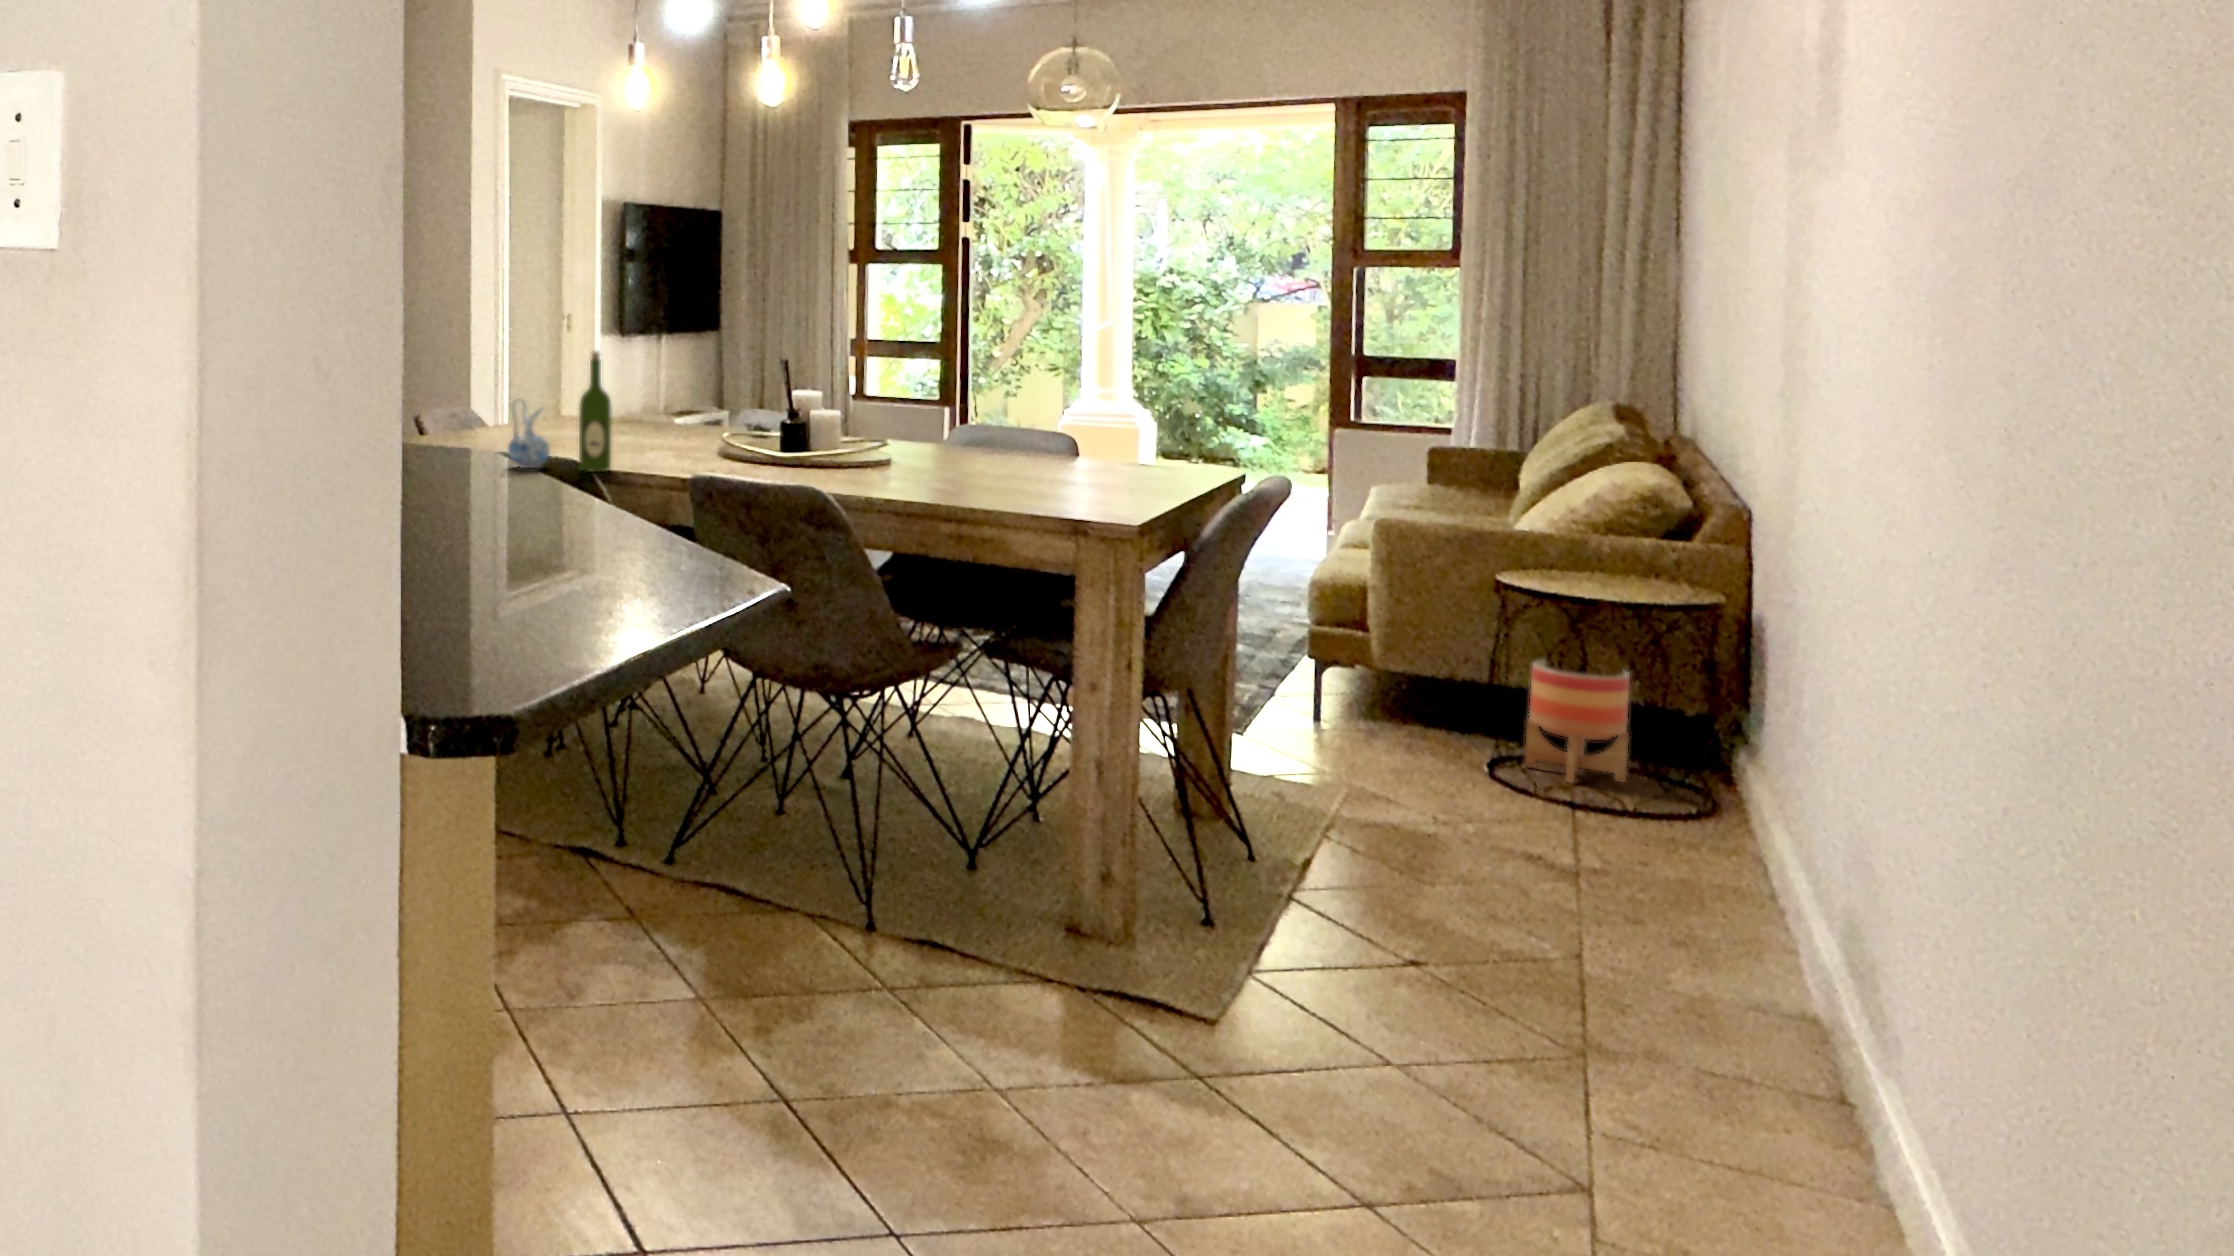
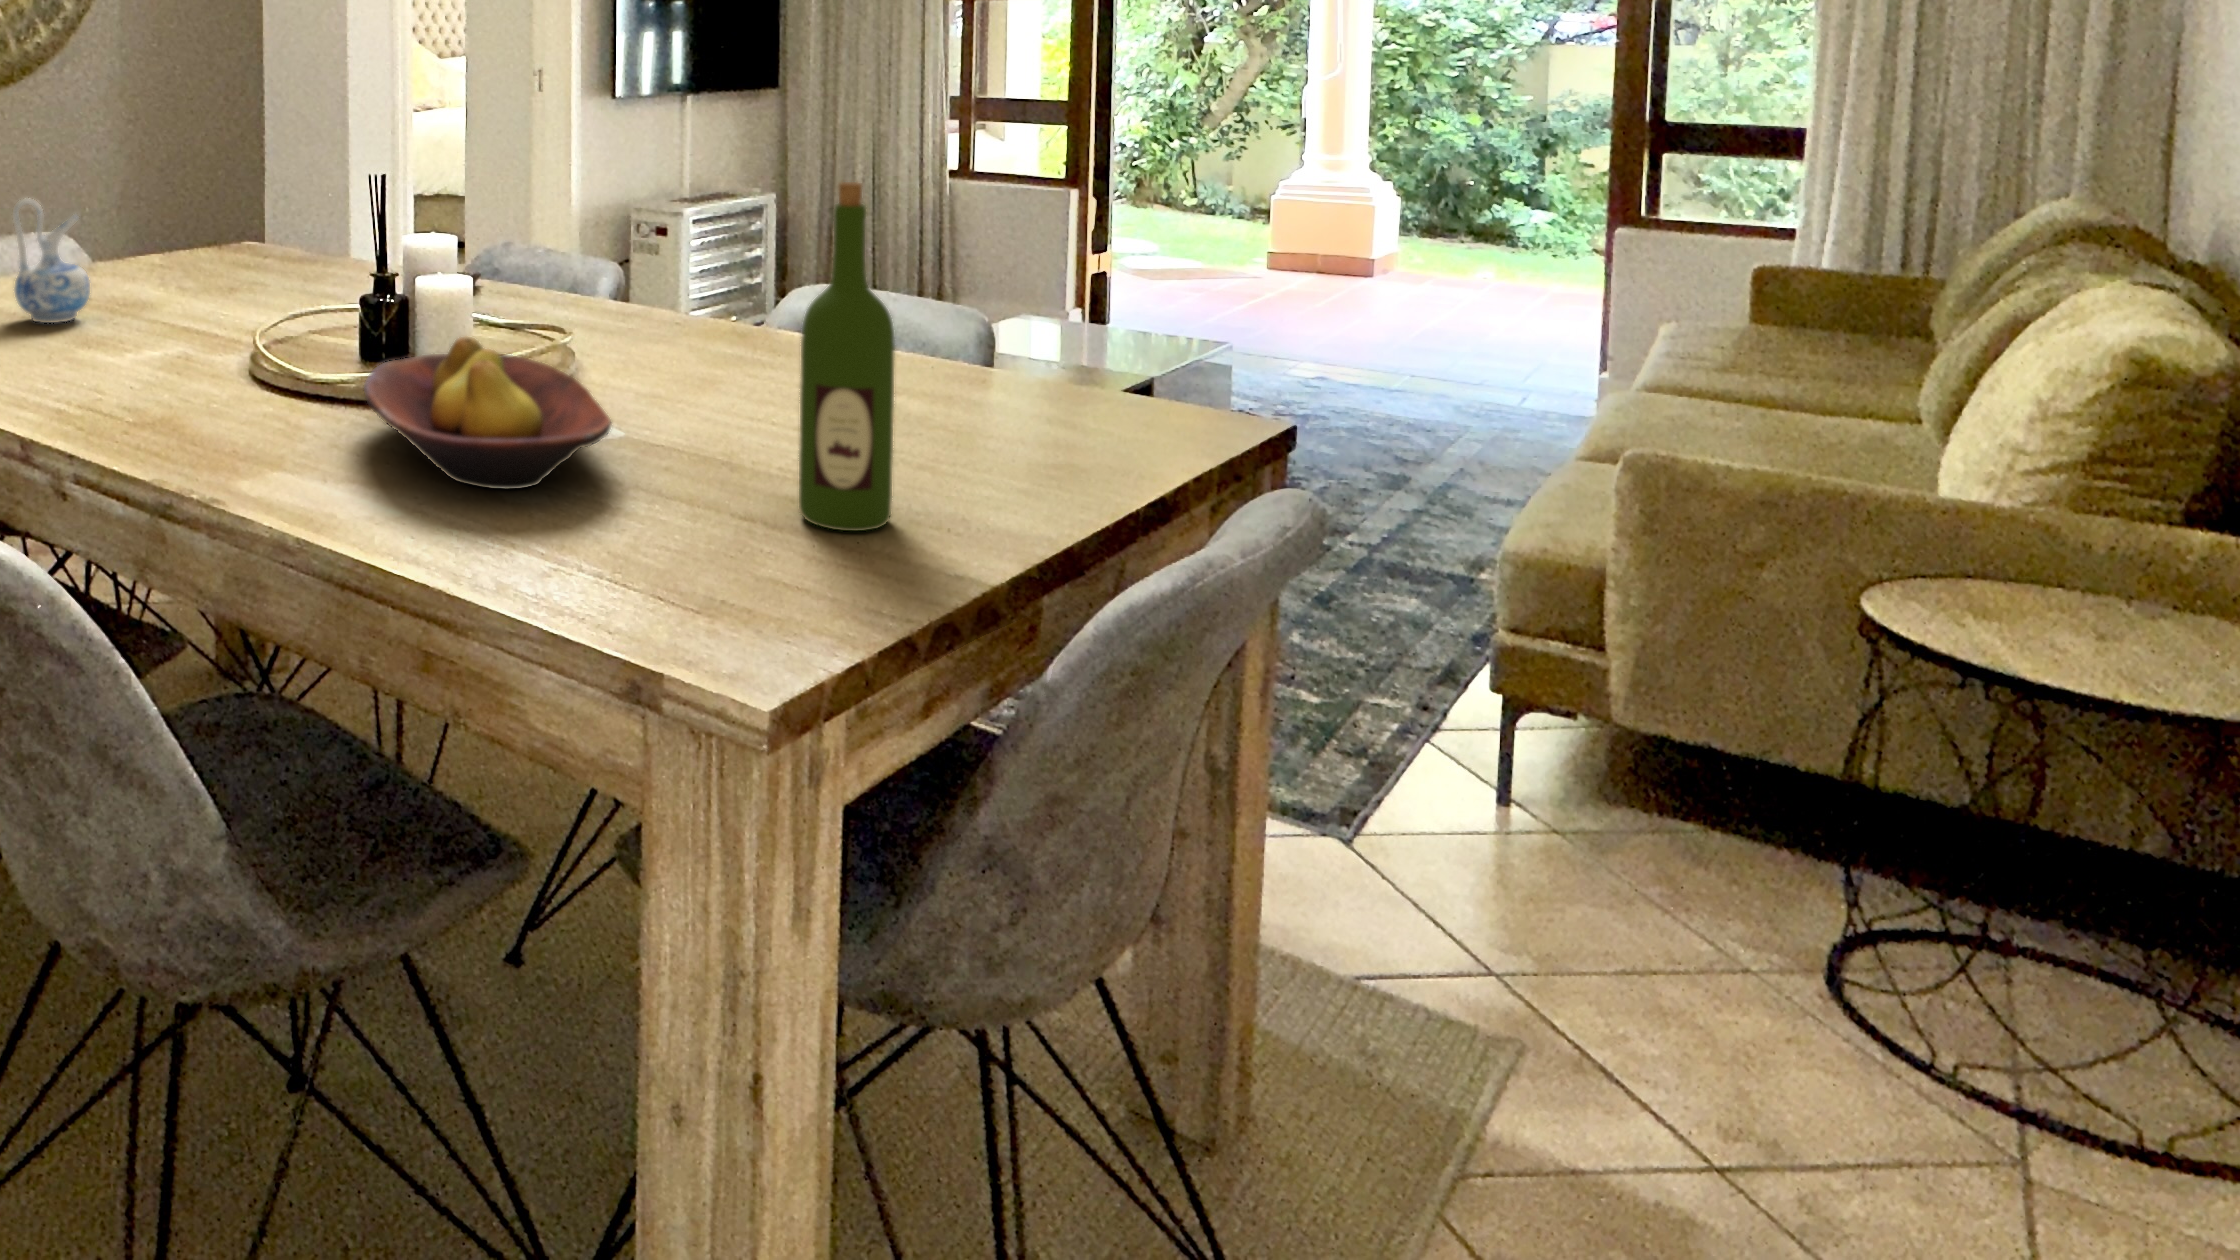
wine bottle: present [579,352,612,472] -> present [799,182,895,531]
fruit bowl: none [804,447,956,506] -> present [364,337,611,489]
planter: present [1525,660,1630,783] -> none [1959,772,2209,1067]

